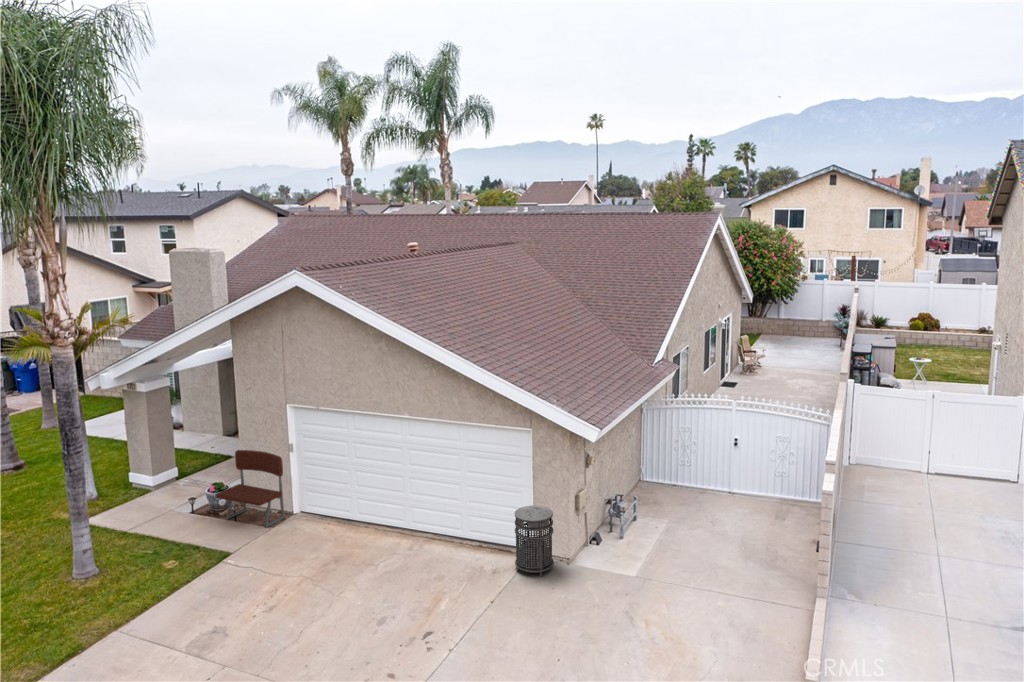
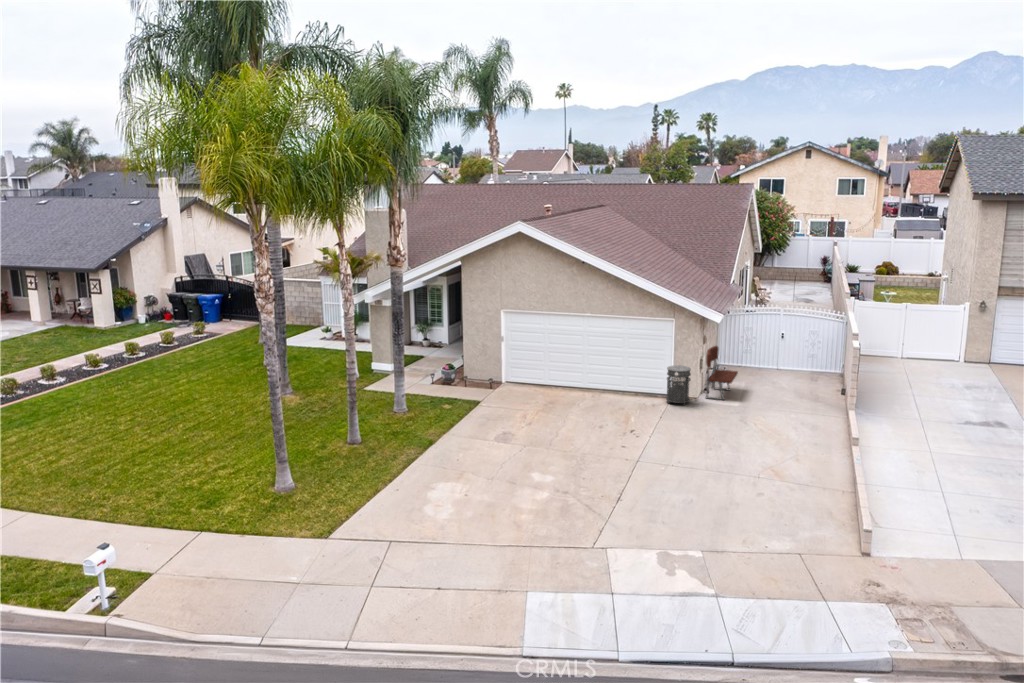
bench: present [216,450,285,528] -> present [706,346,738,400]

